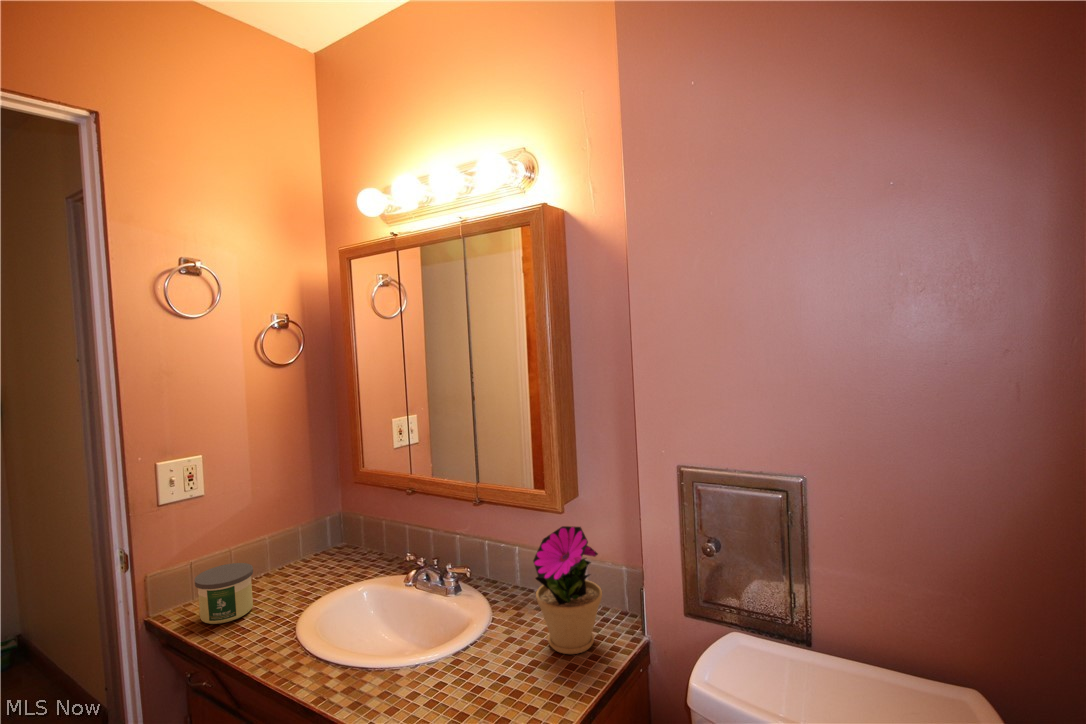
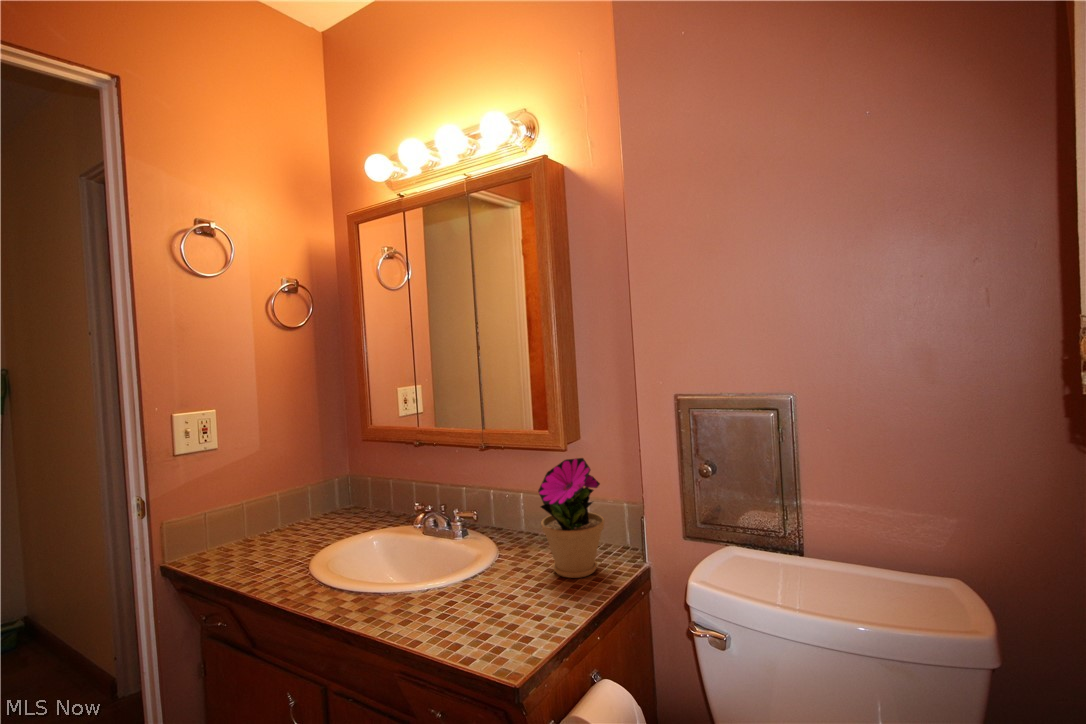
candle: present [194,563,253,624] -> none [210,511,266,566]

